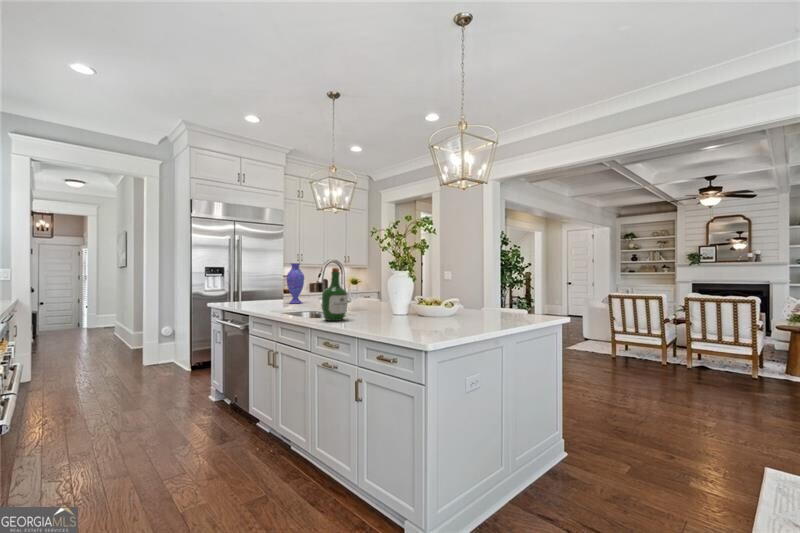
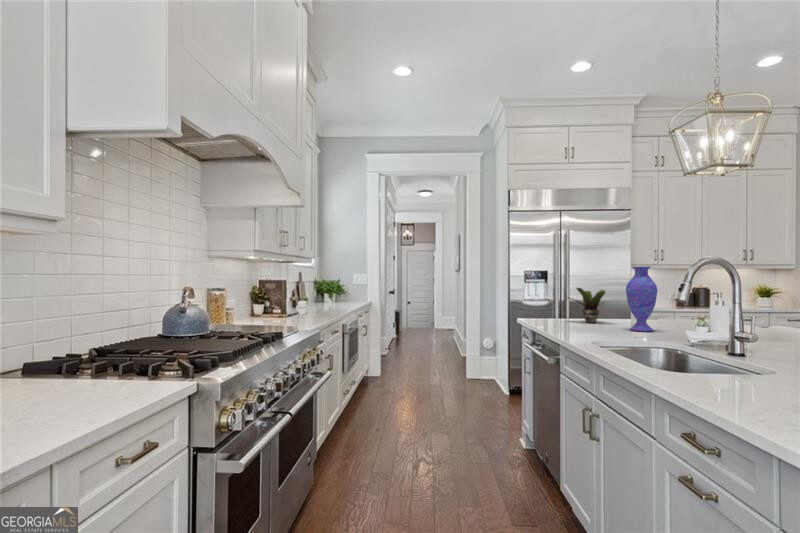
wine bottle: present [322,268,348,321] -> none [679,277,746,393]
potted plant: none [246,278,279,302] -> present [568,288,605,323]

